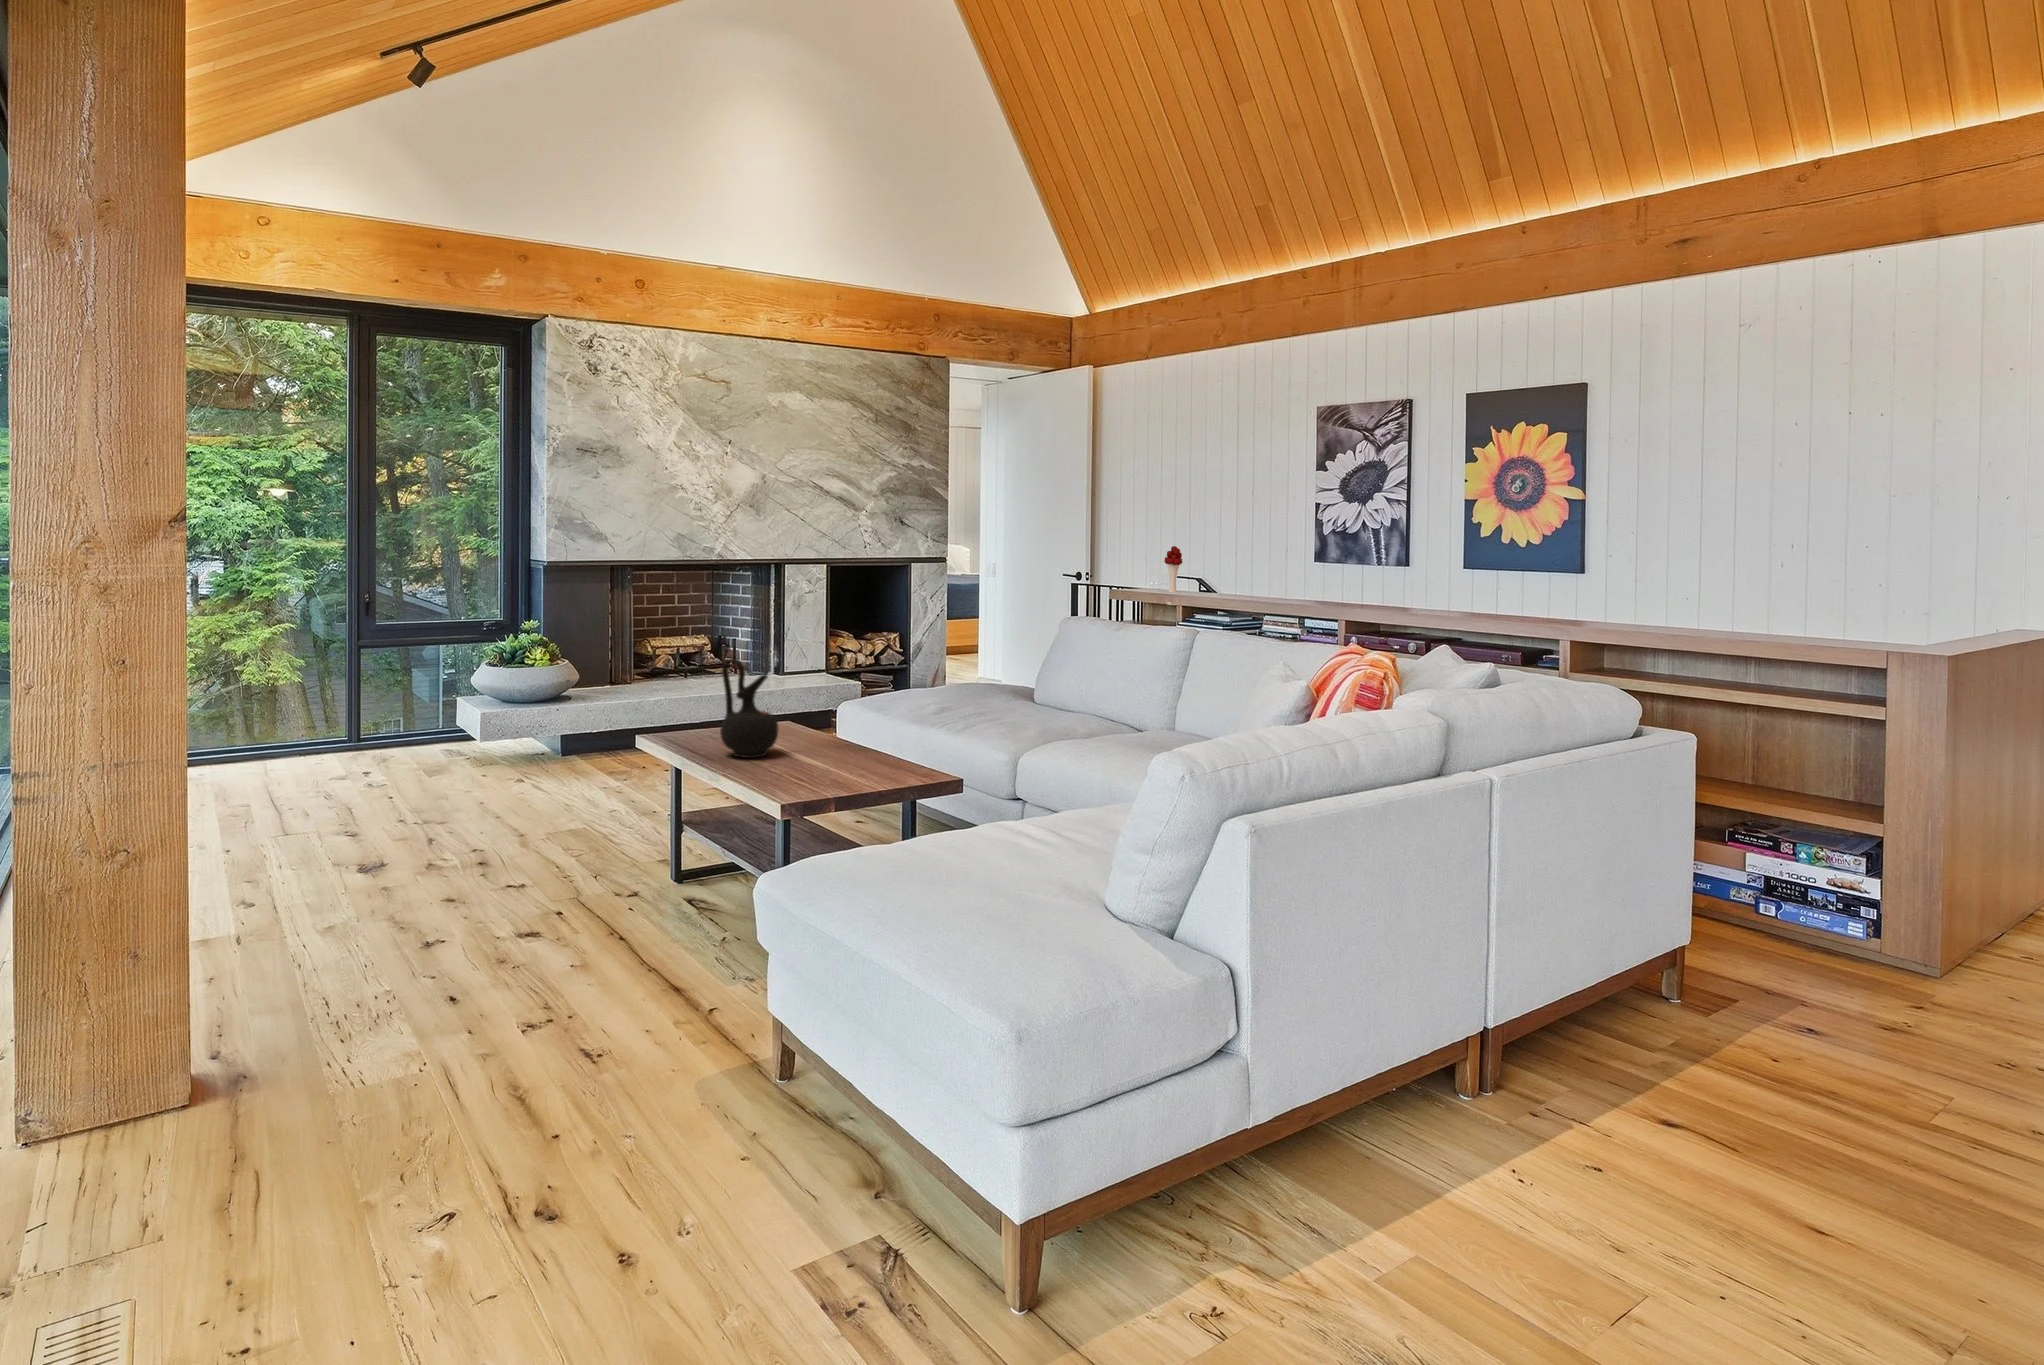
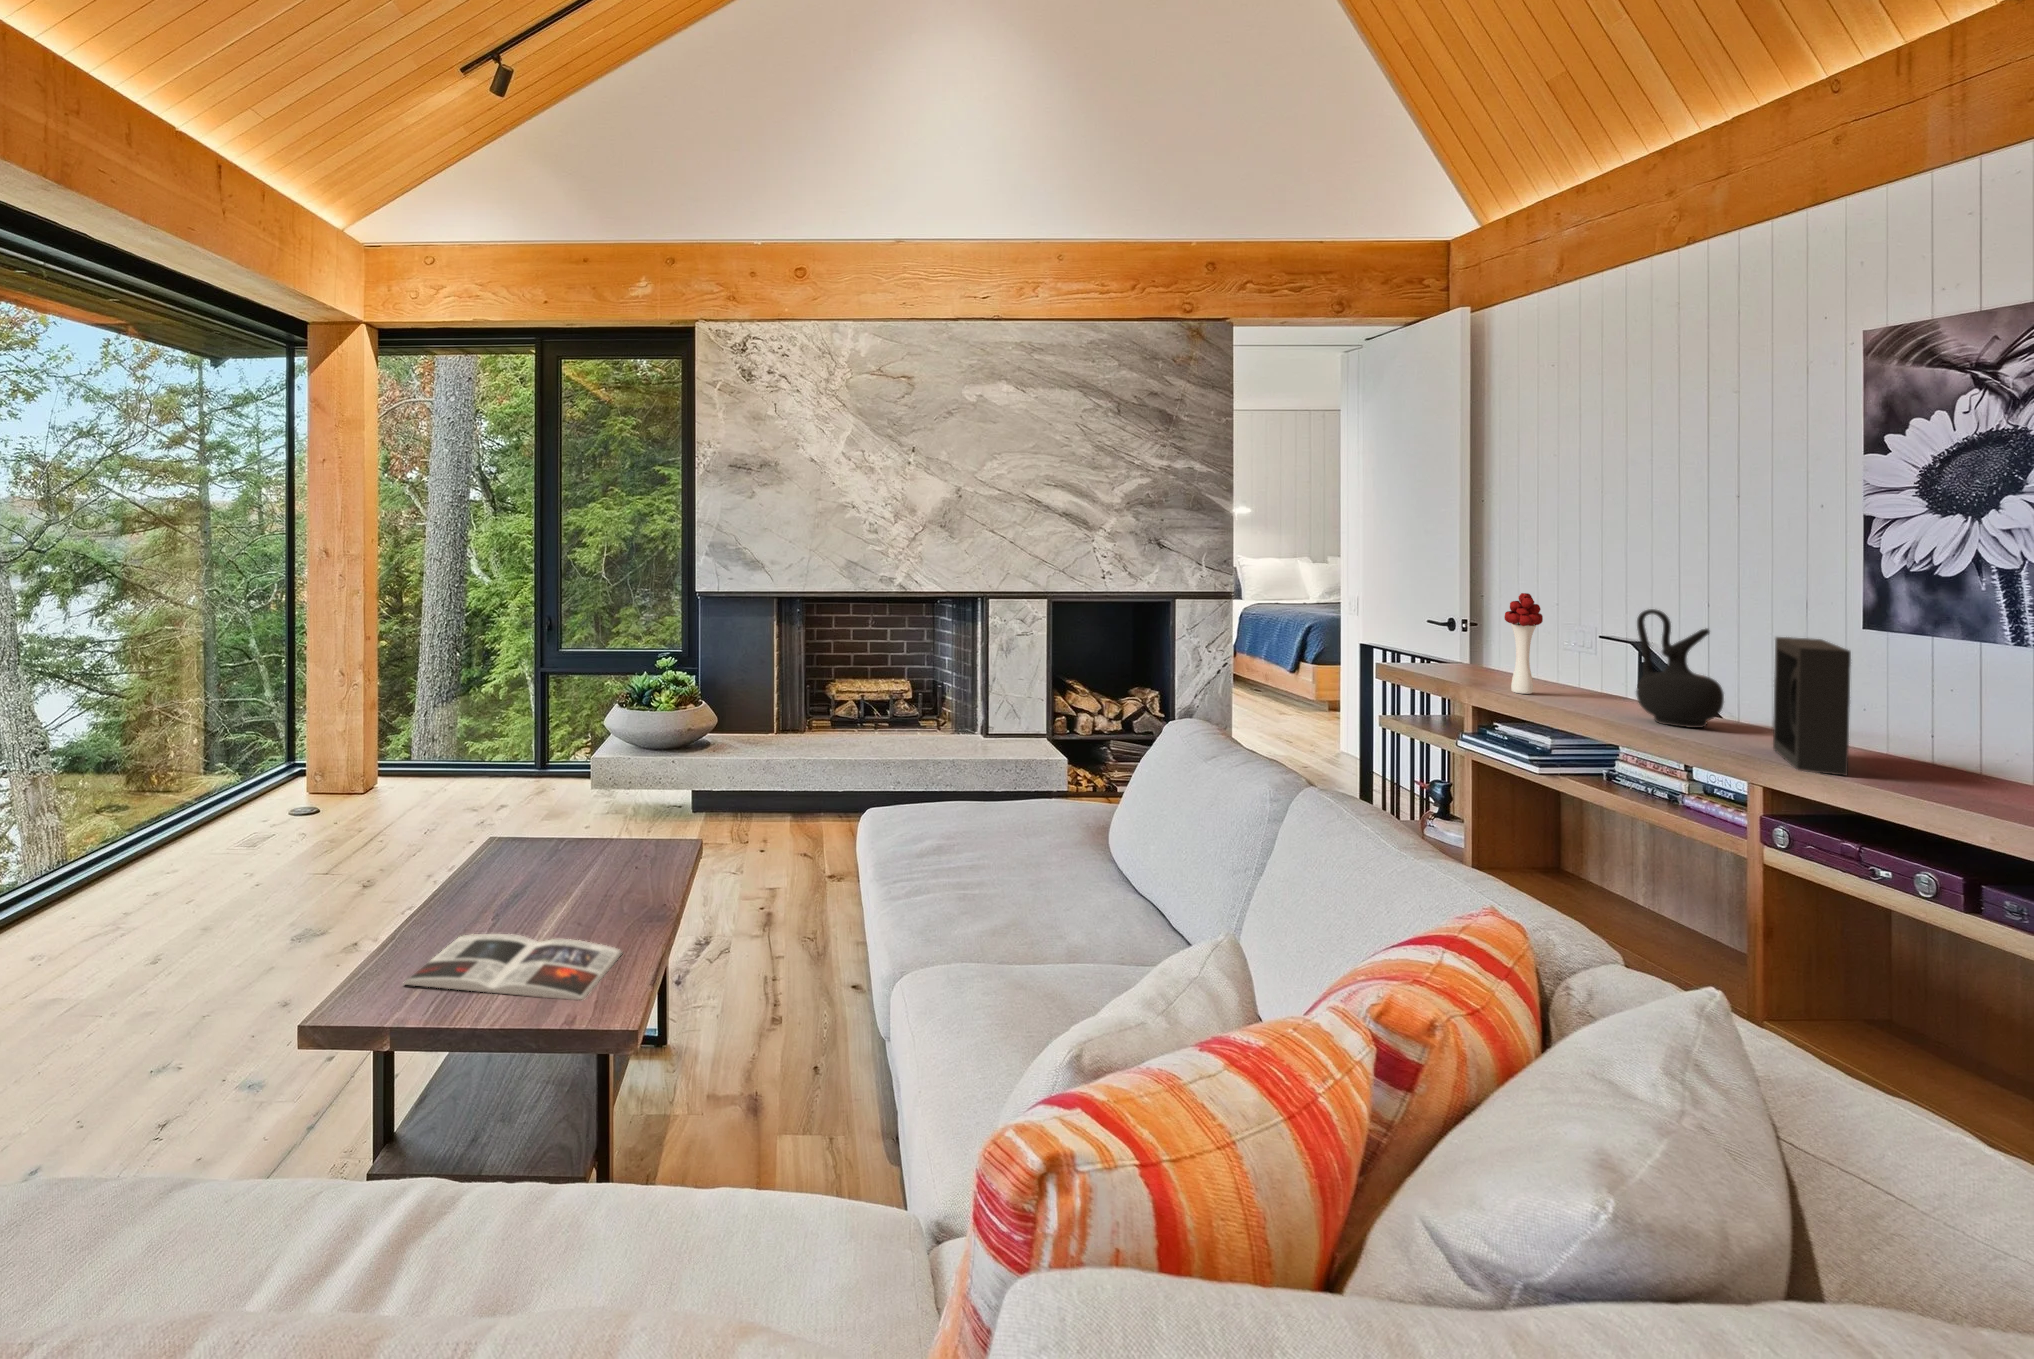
speaker: none [1301,562,1341,624] -> present [1773,637,1851,776]
ceramic jug: present [720,659,778,758] -> present [1636,609,1724,728]
magazine: none [762,760,901,788] -> present [404,934,622,1000]

